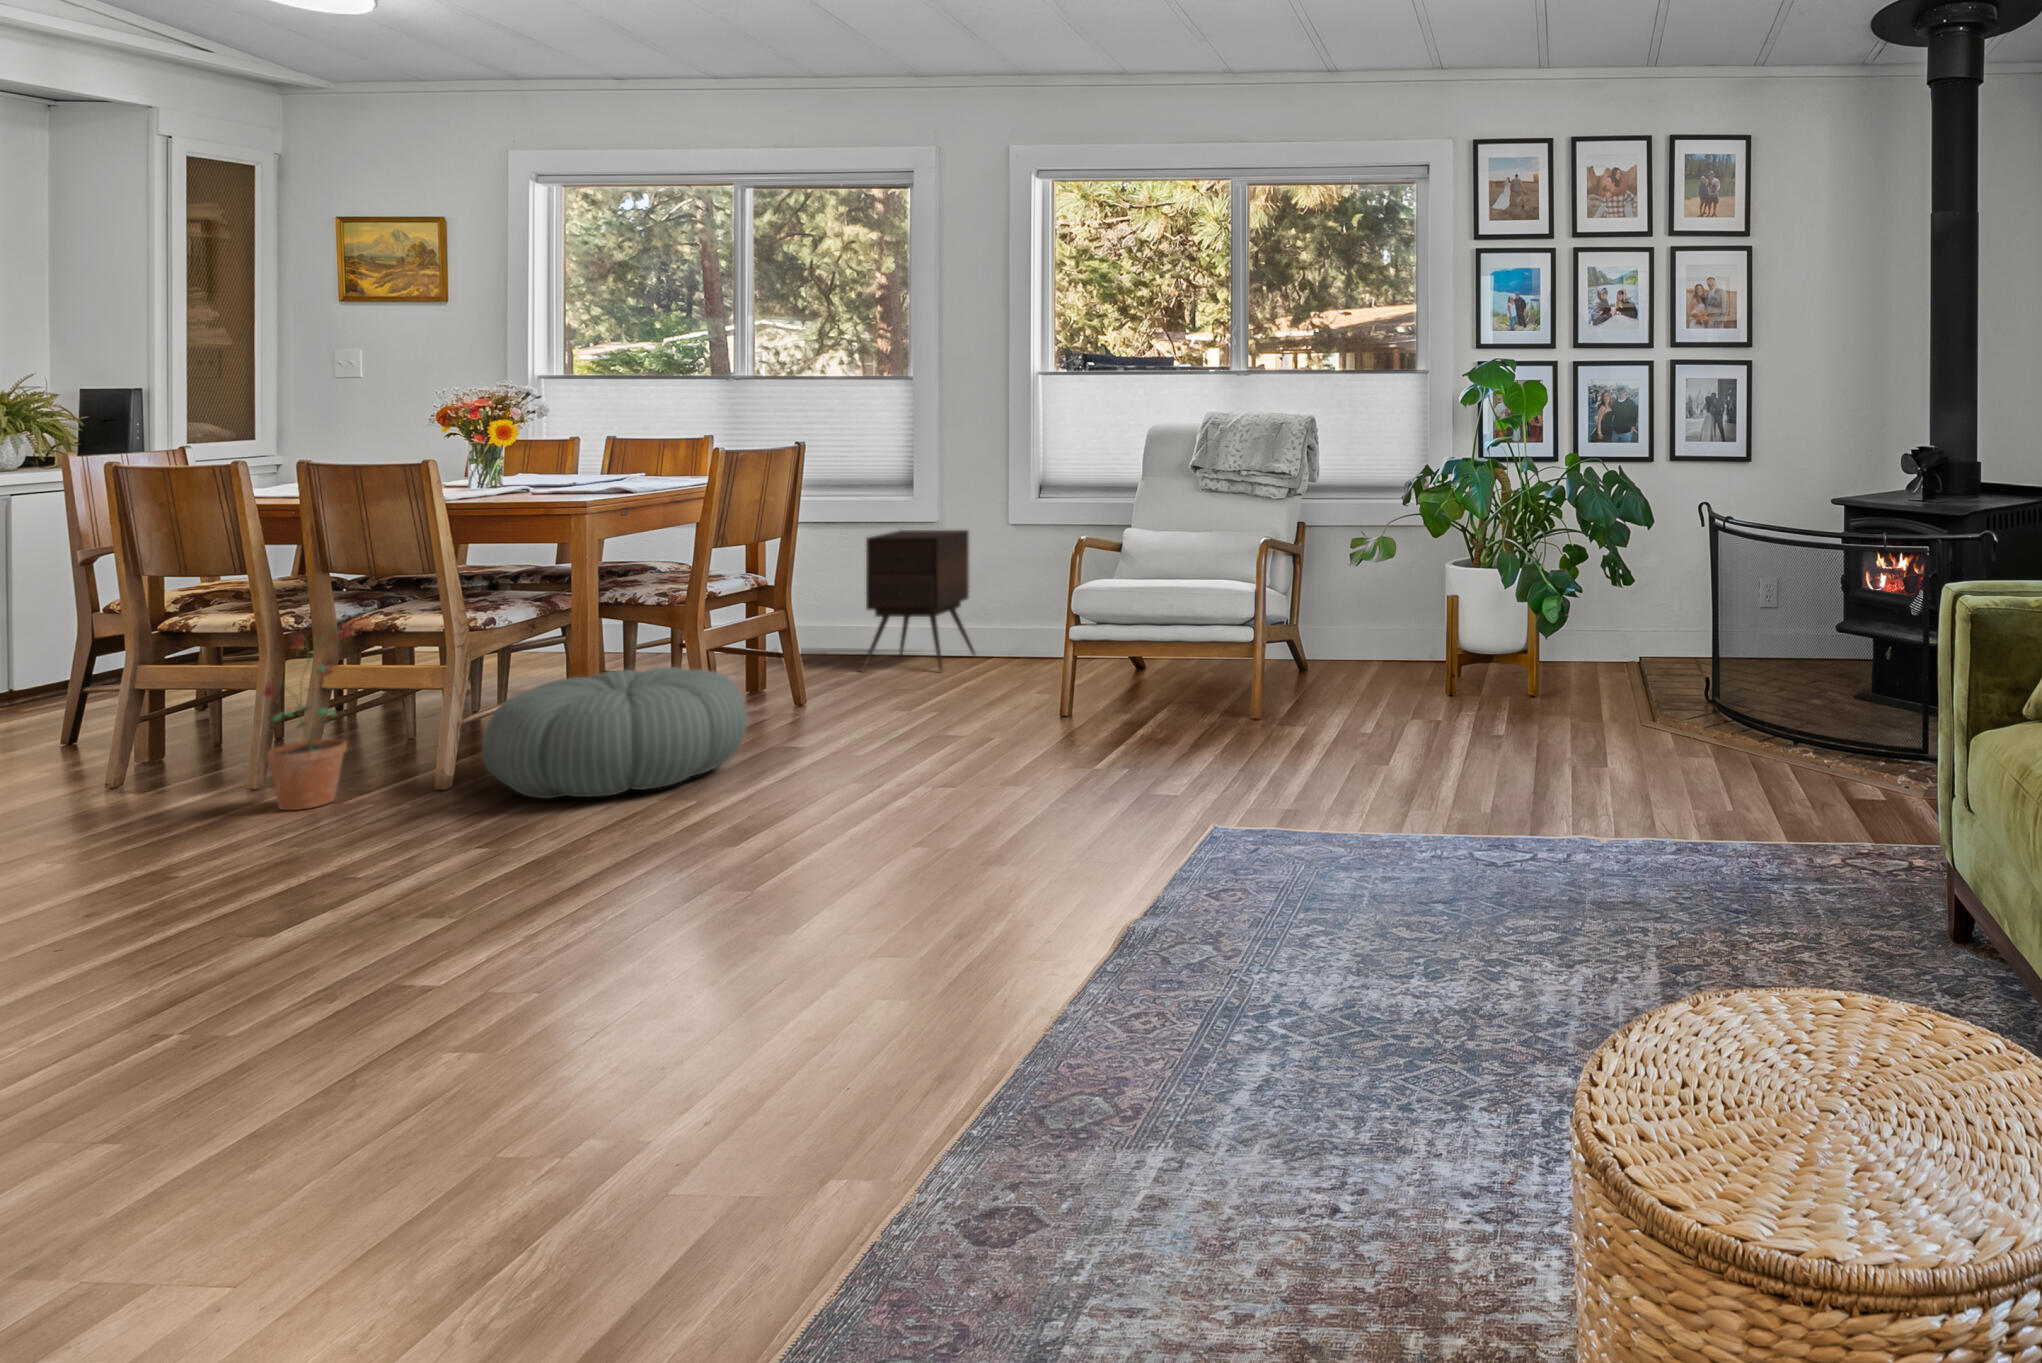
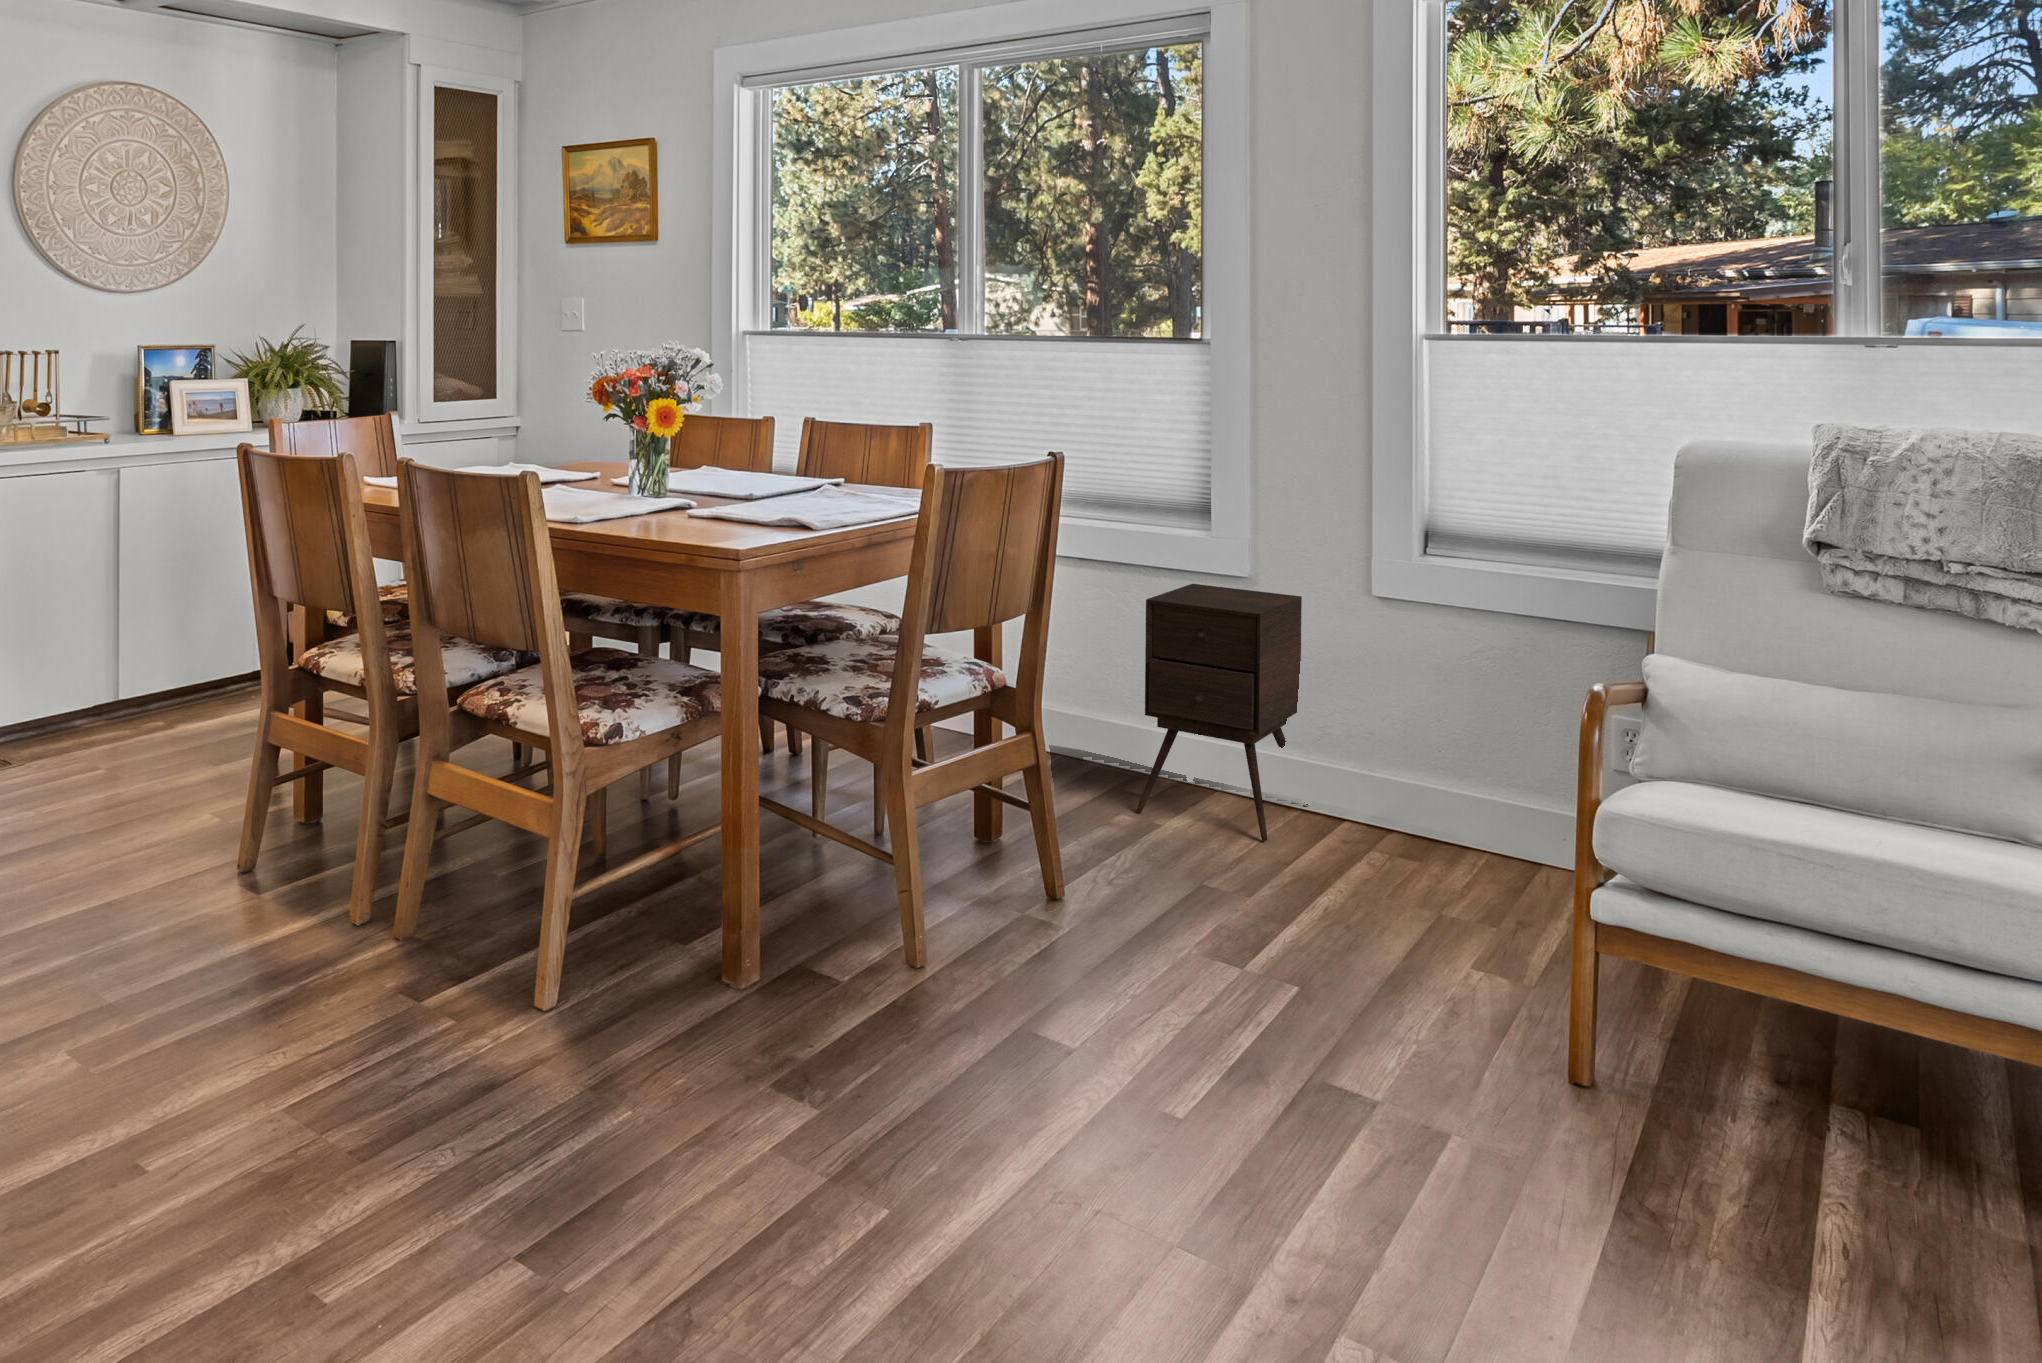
potted plant: present [263,623,354,810] -> none [311,723,445,1019]
pouf: present [482,667,747,798] -> none [574,846,974,1146]

